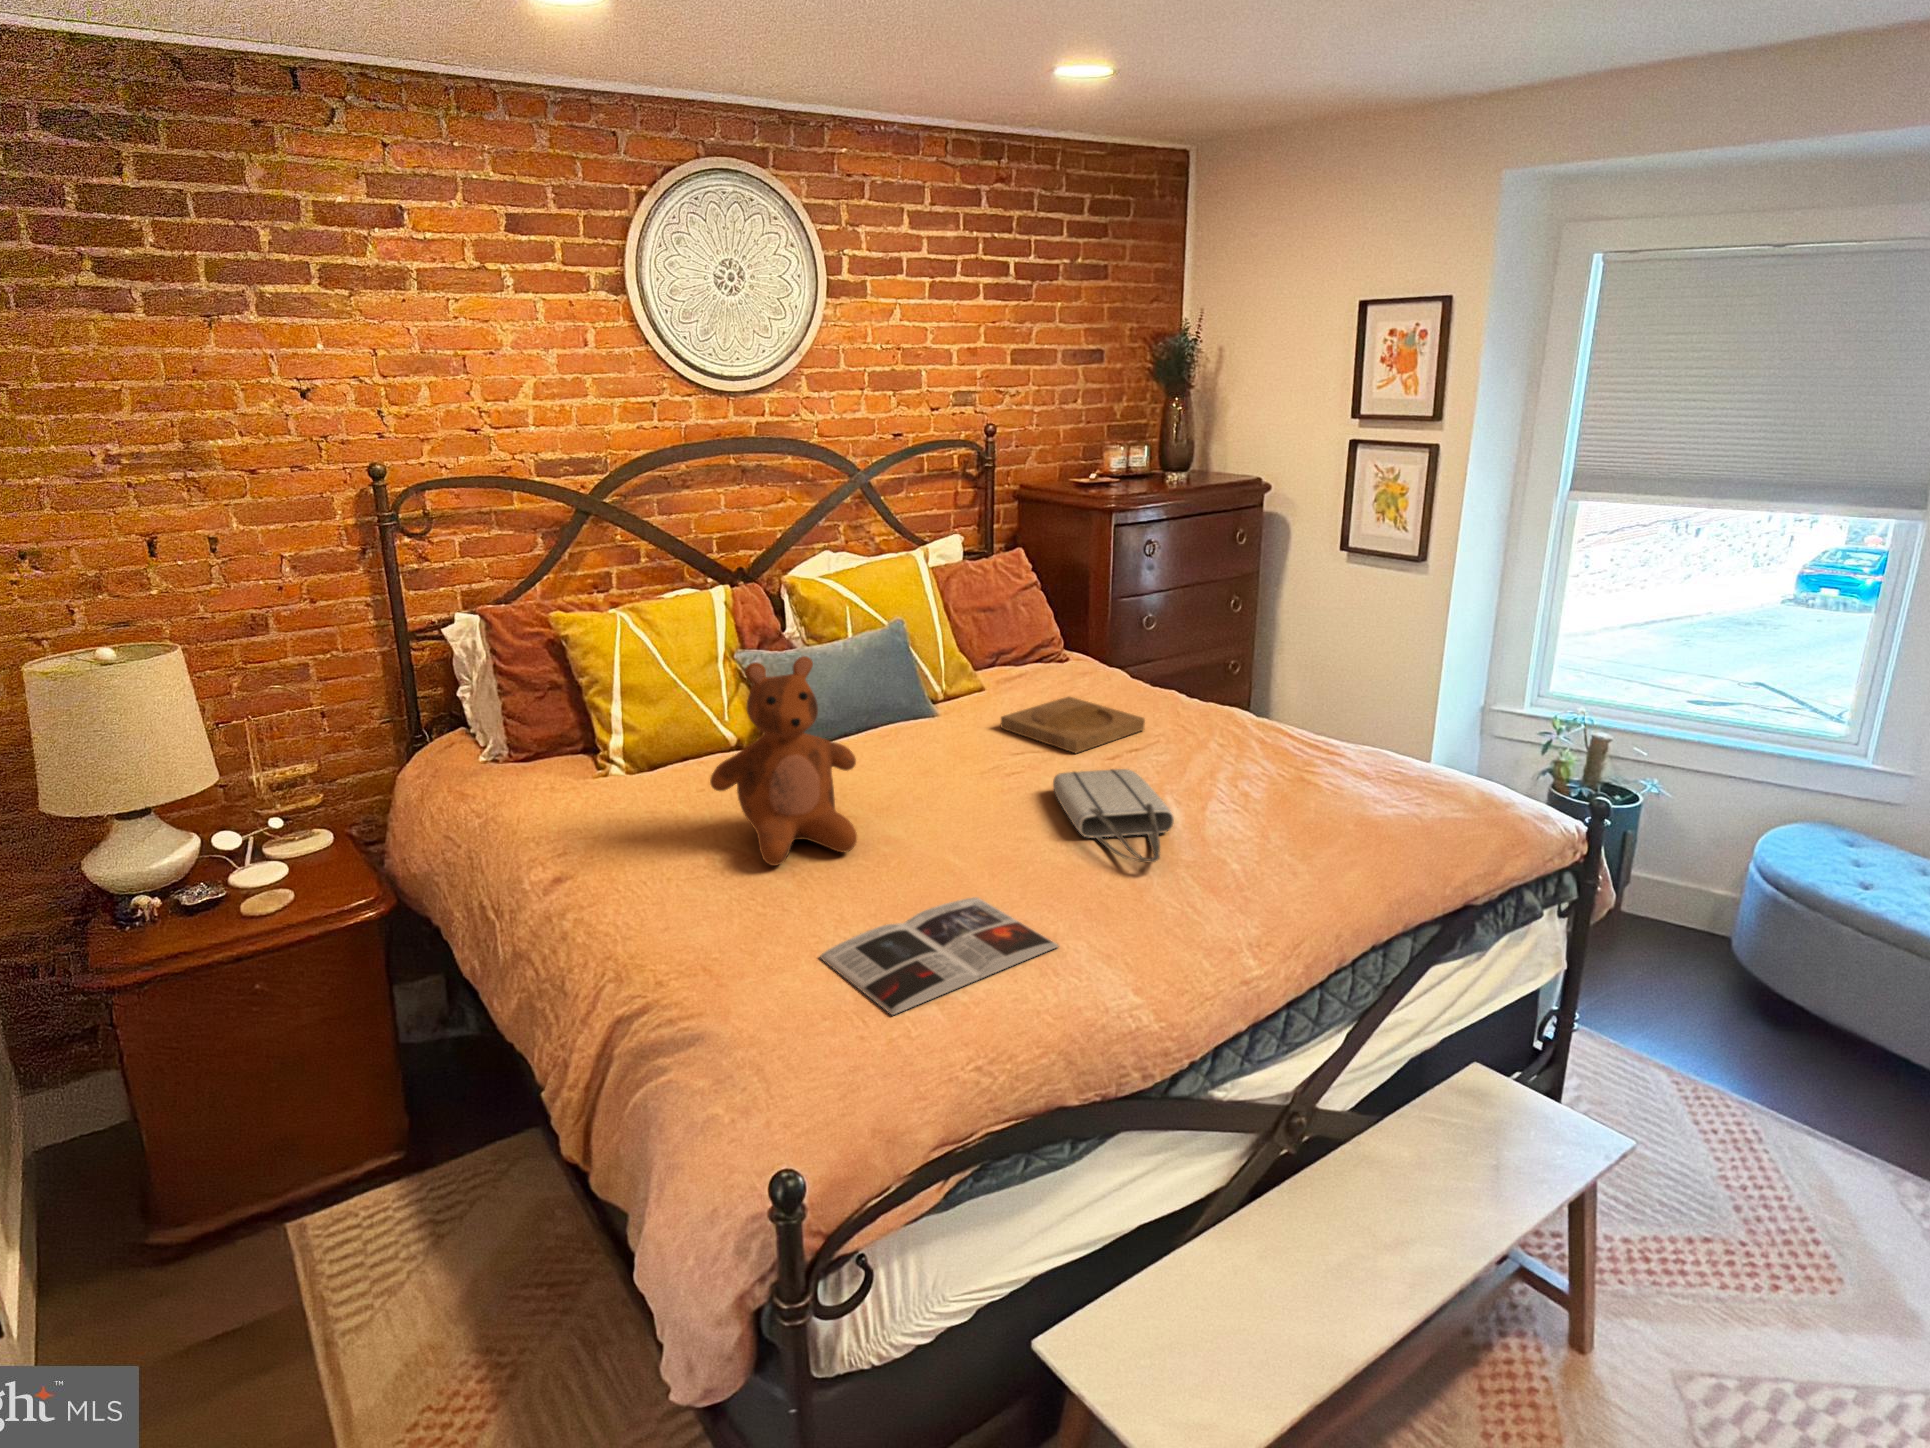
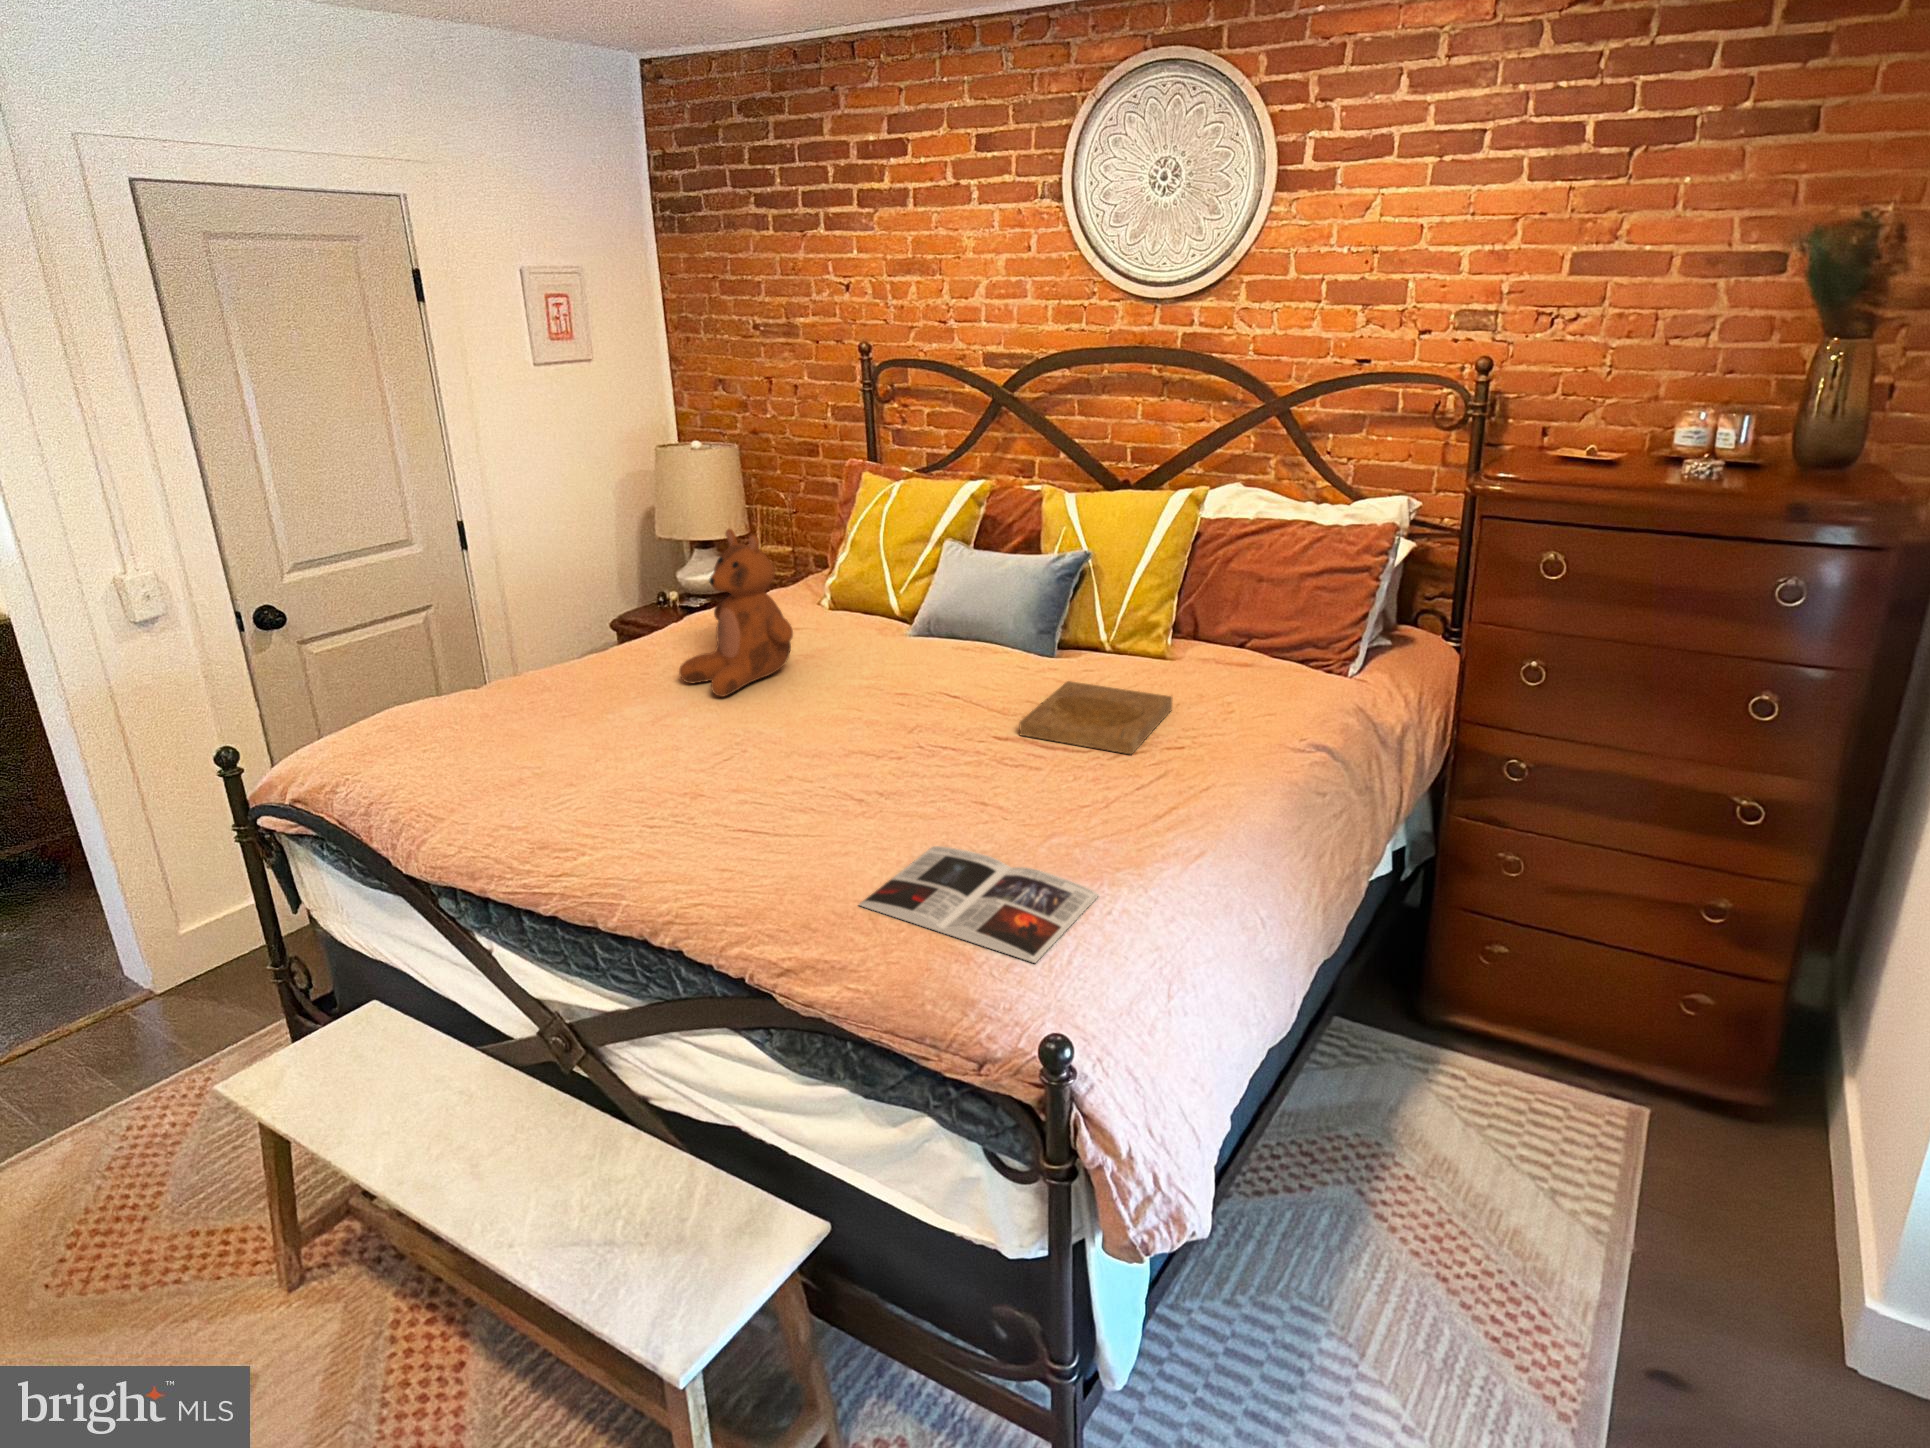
tote bag: present [1053,769,1174,862] -> none [717,726,941,803]
magazine: present [820,897,1059,1015] -> present [859,846,1098,963]

